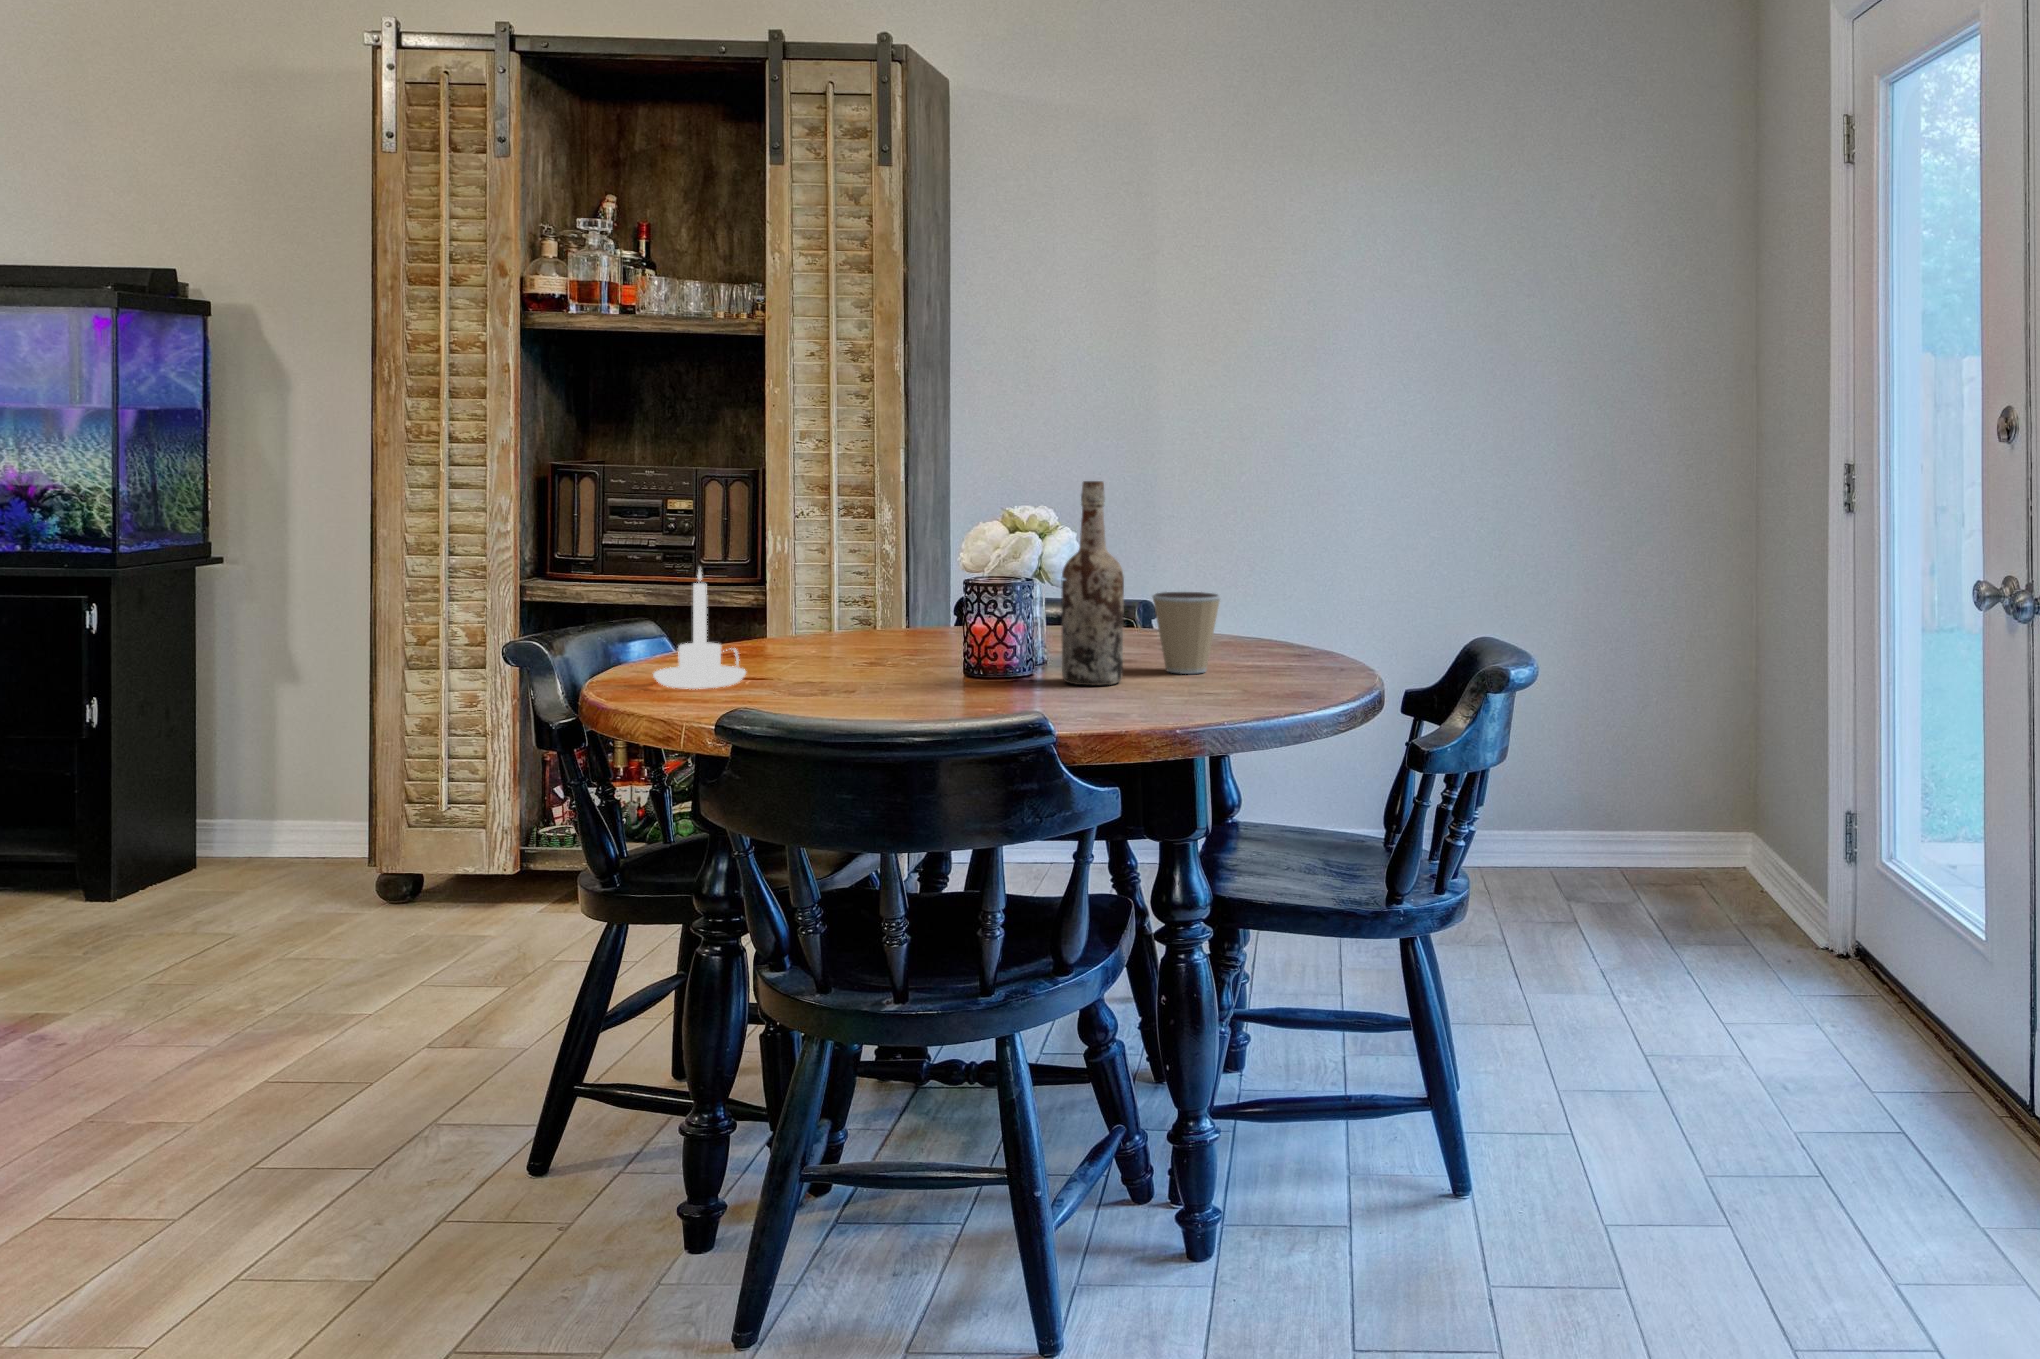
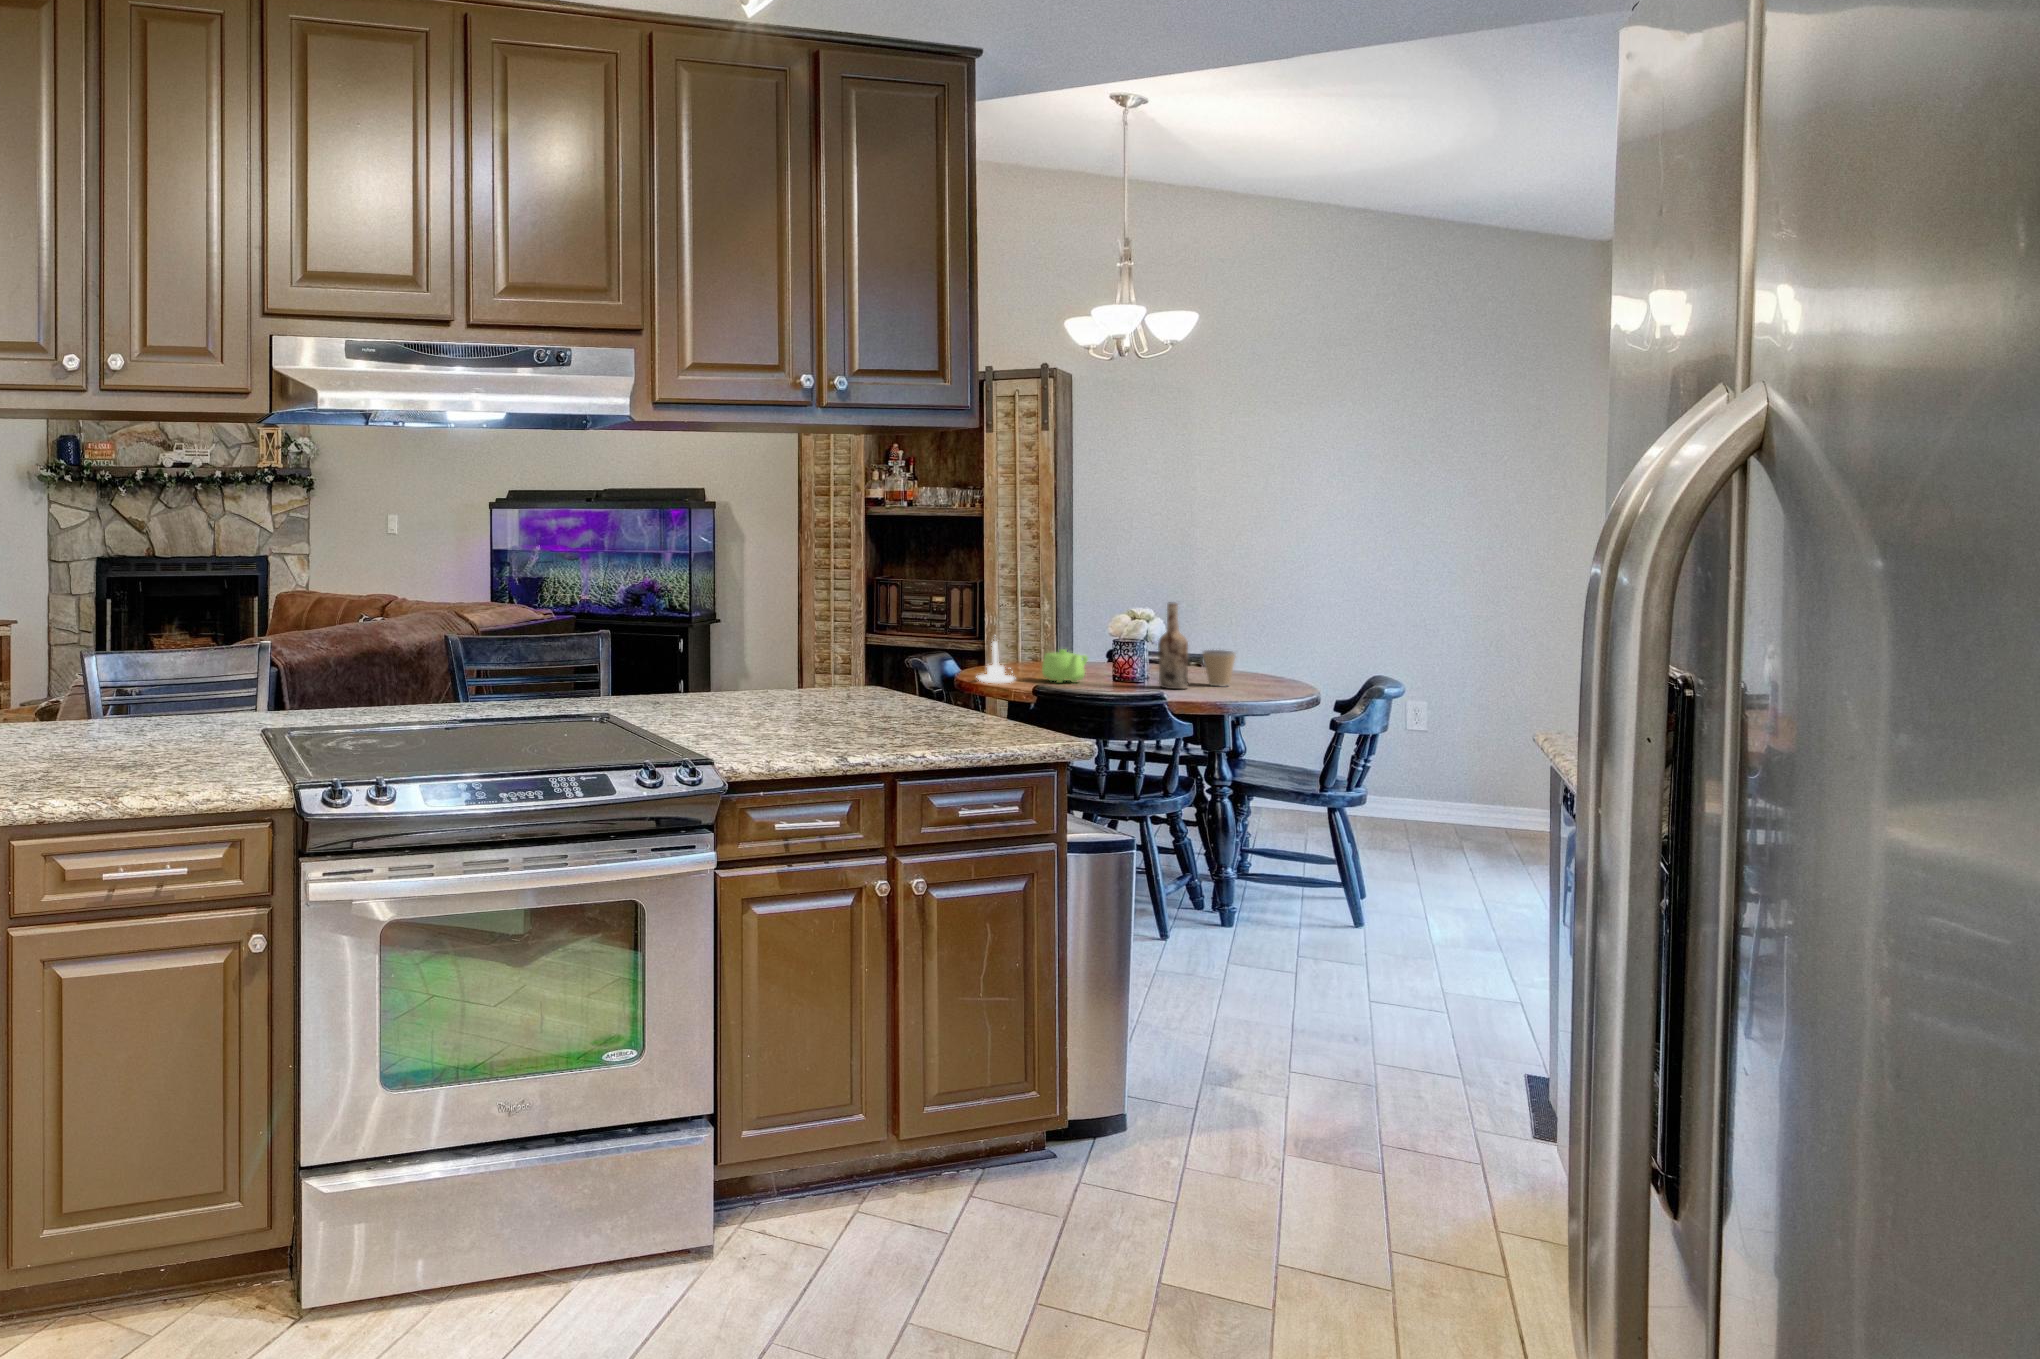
teapot: none [812,599,916,681] -> present [1042,649,1088,683]

